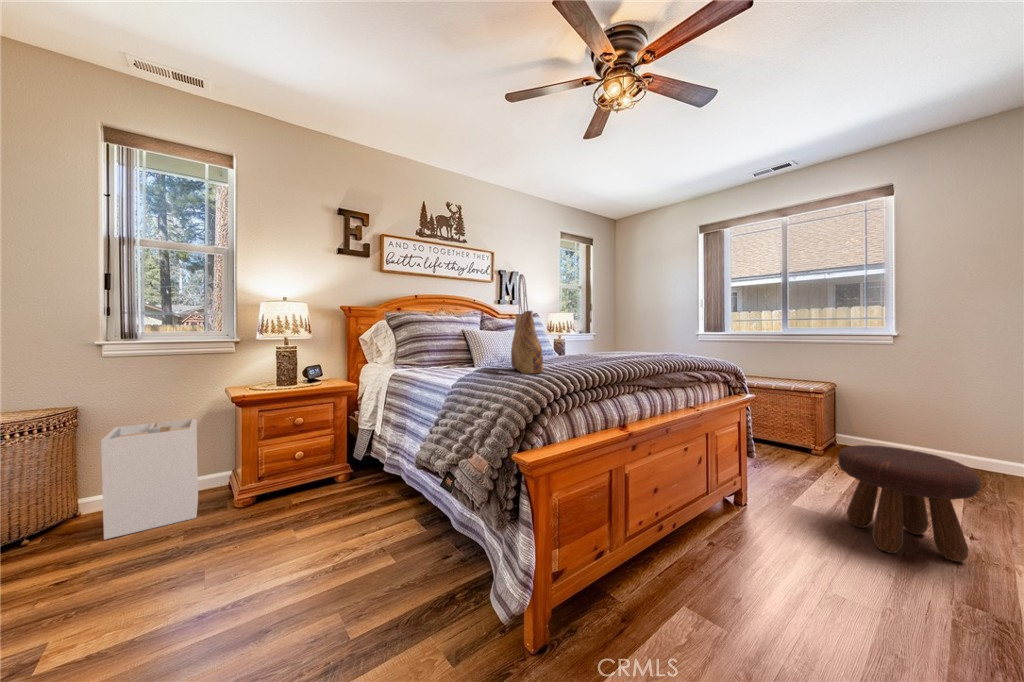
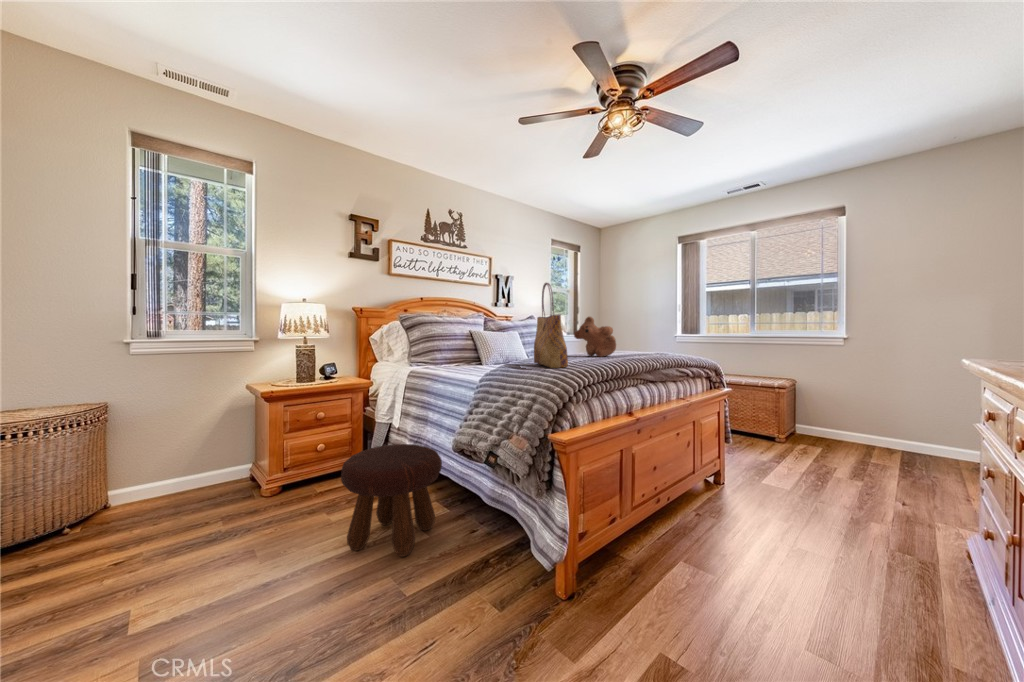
teddy bear: none [572,314,618,359] -> present [574,317,616,357]
laundry hamper: present [101,419,198,539] -> none [143,413,229,527]
footstool: present [838,445,981,562] -> present [341,444,442,556]

